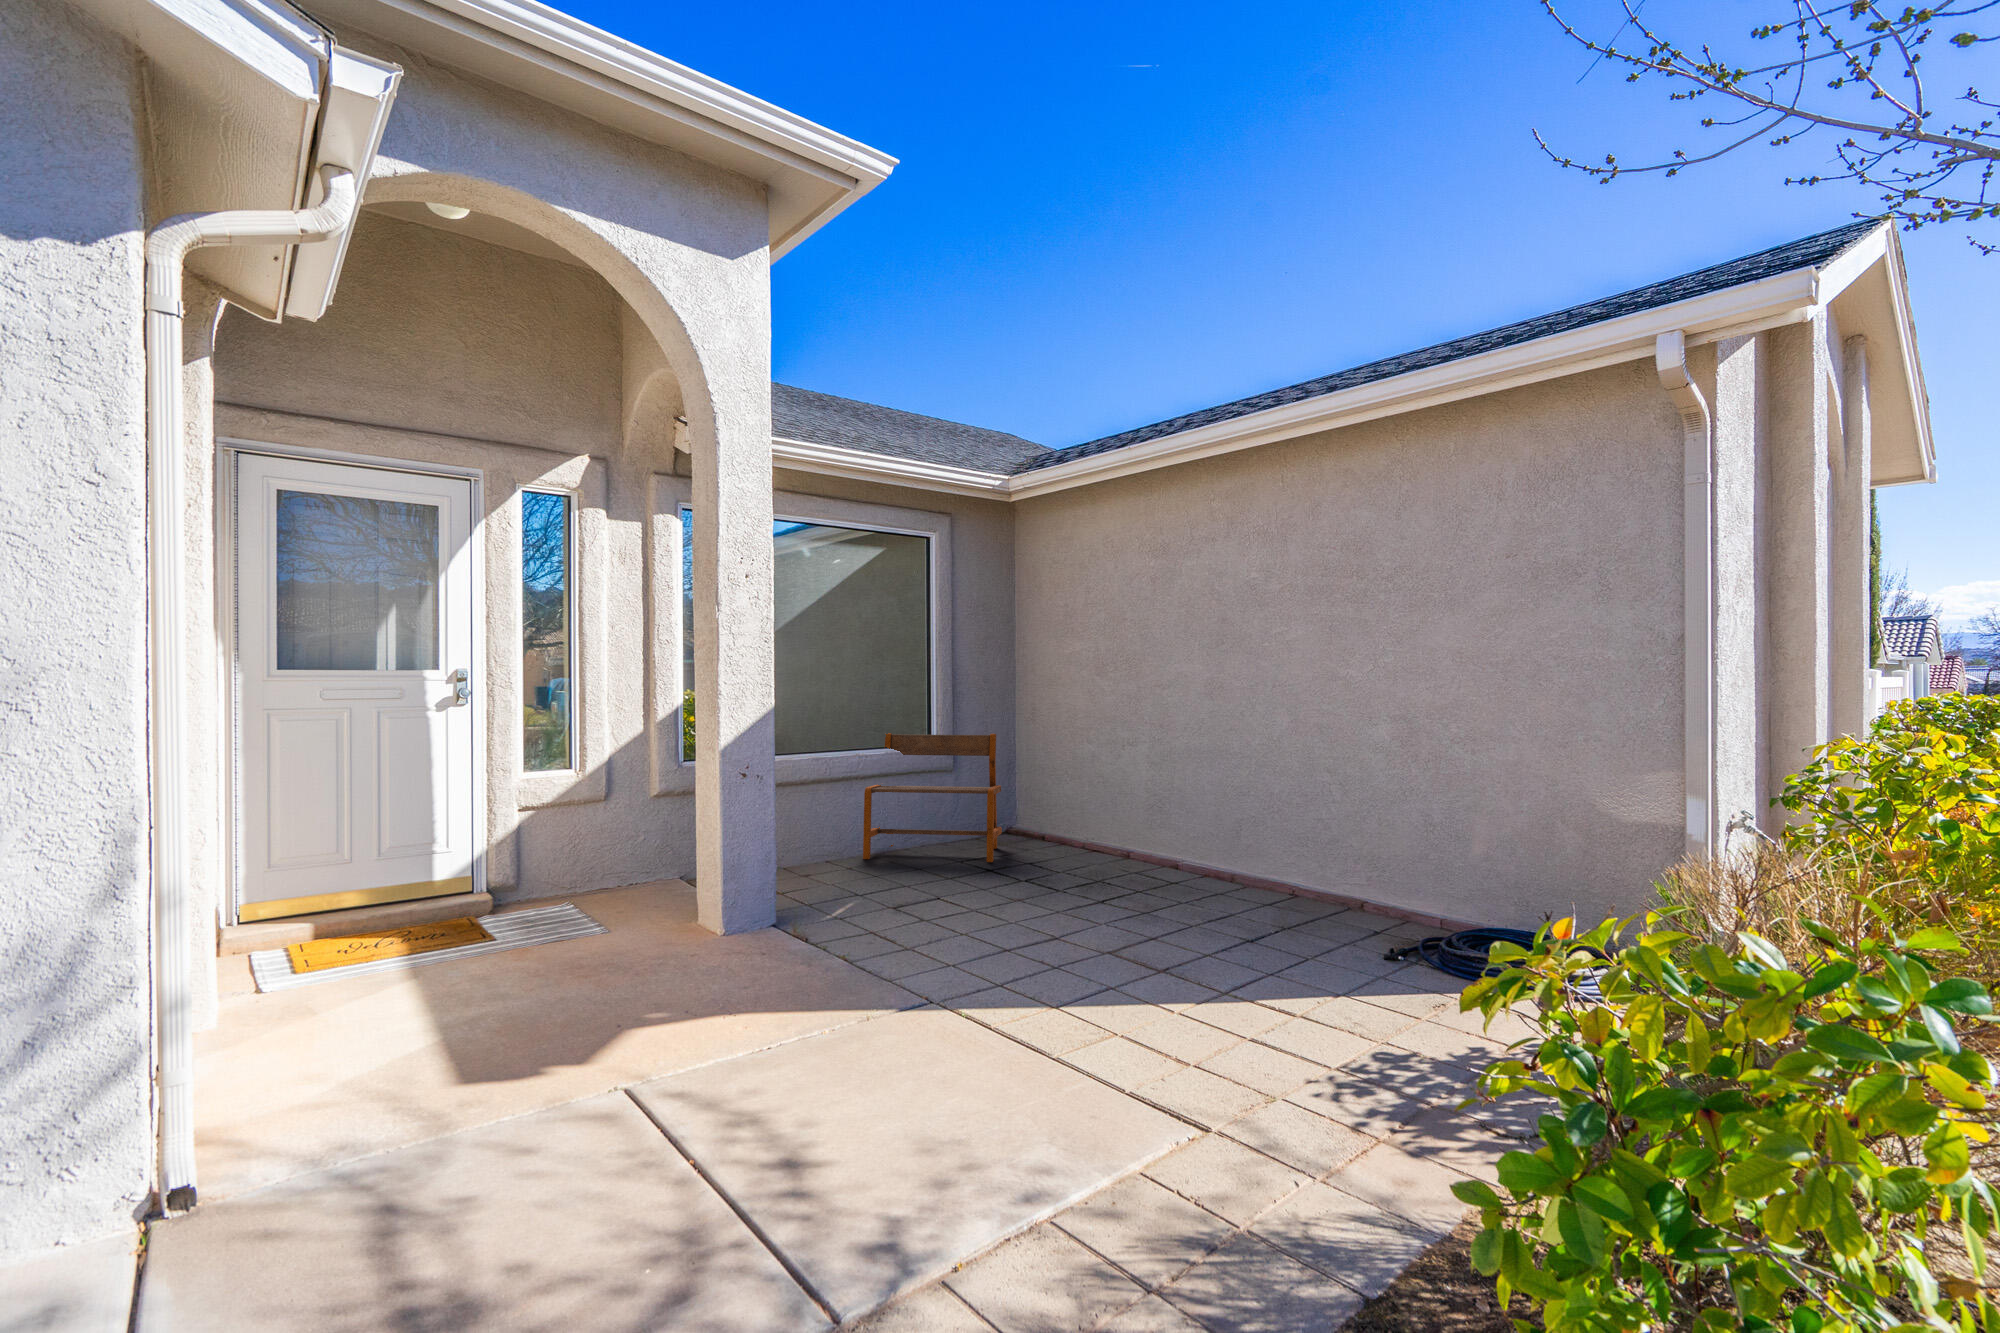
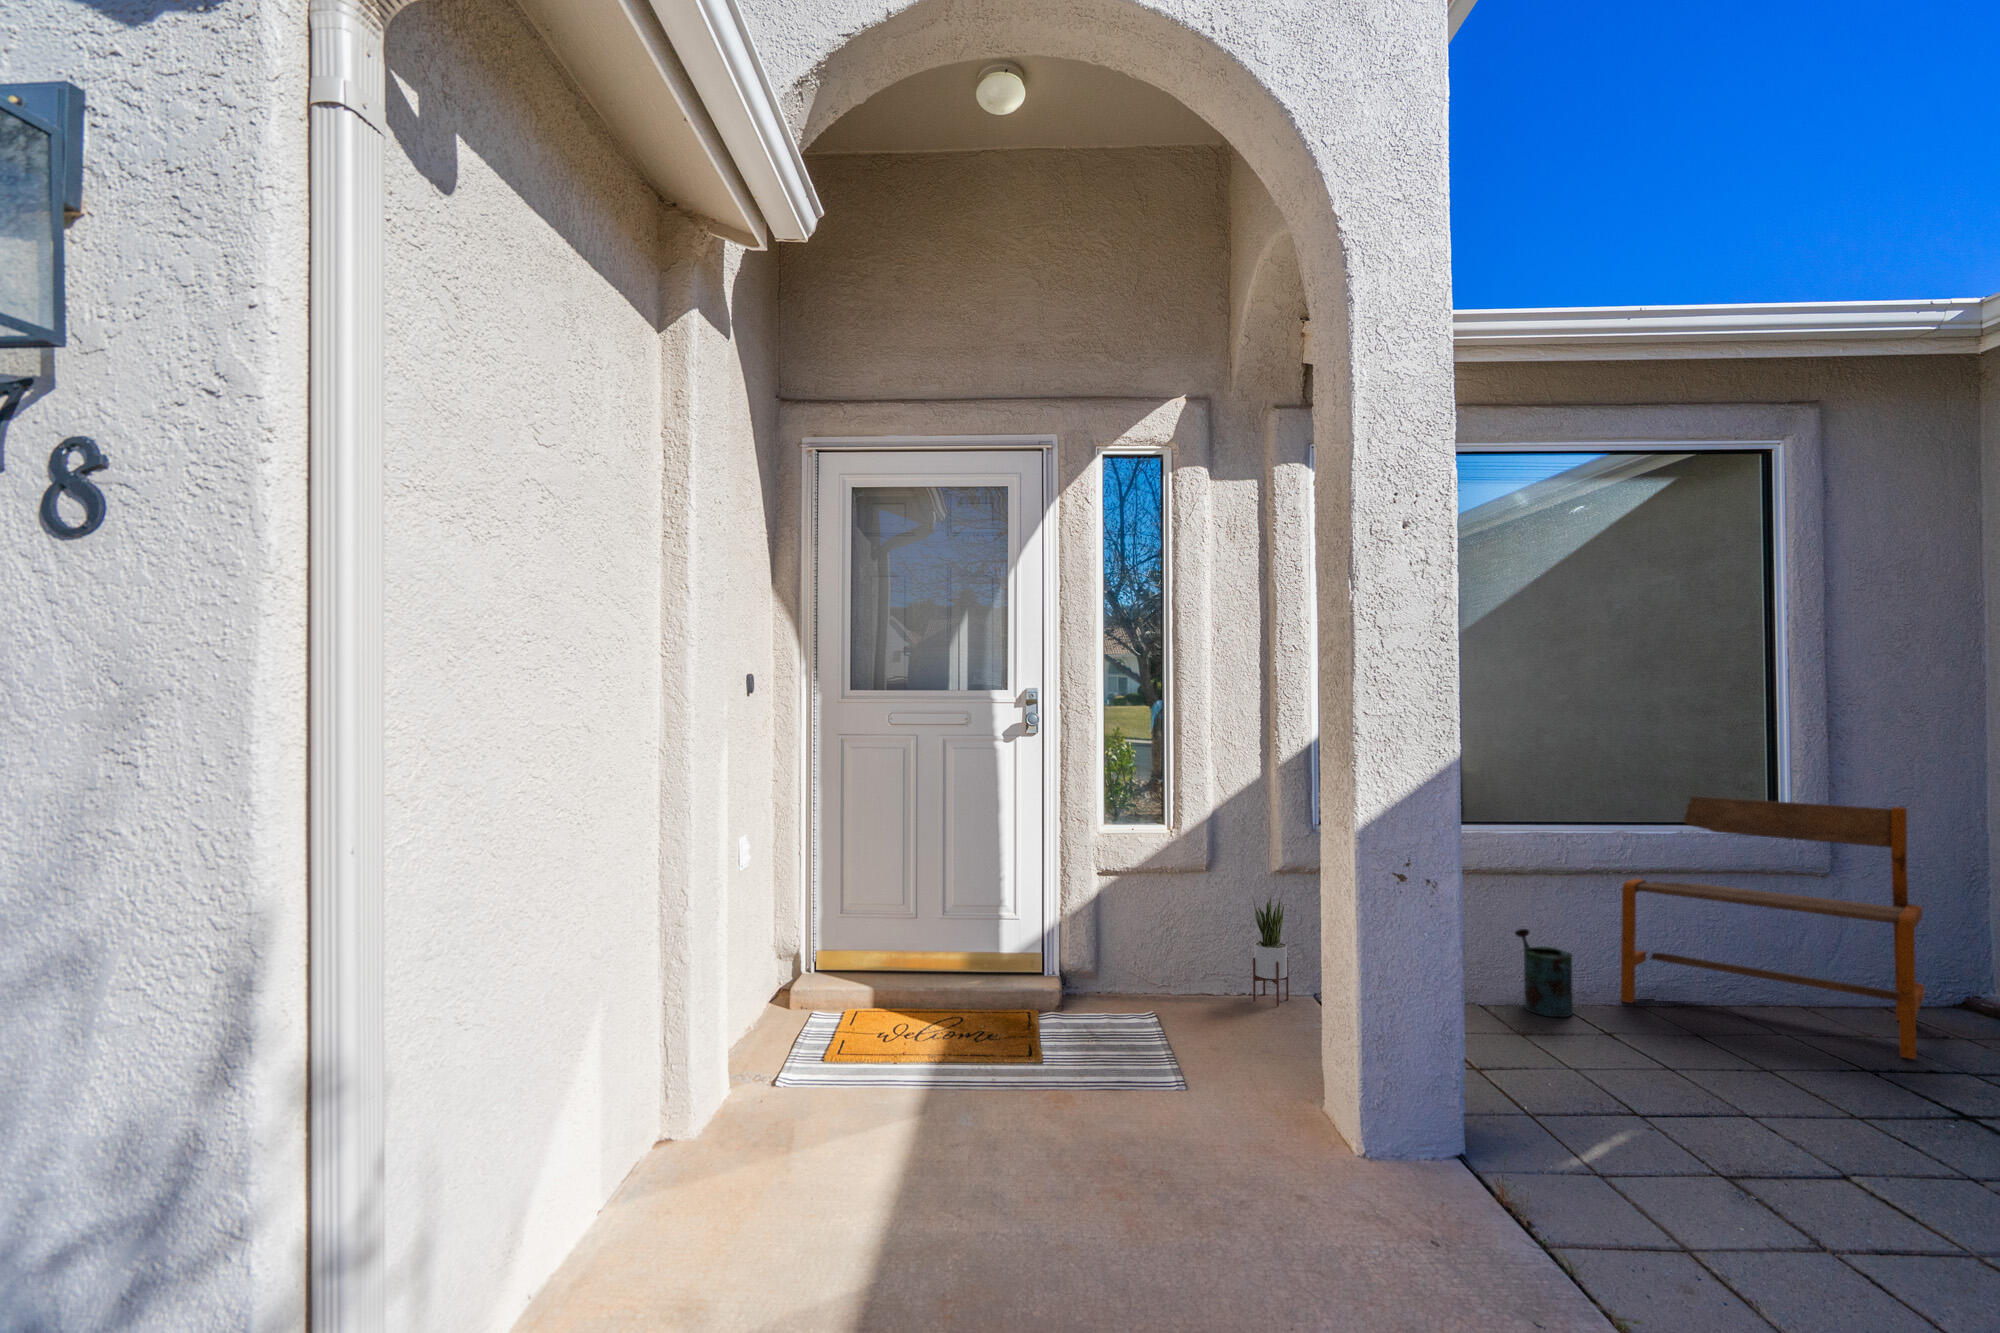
potted plant: none [638,813,662,890] -> present [1252,893,1289,1006]
watering can: none [805,822,837,871] -> present [1515,929,1573,1017]

